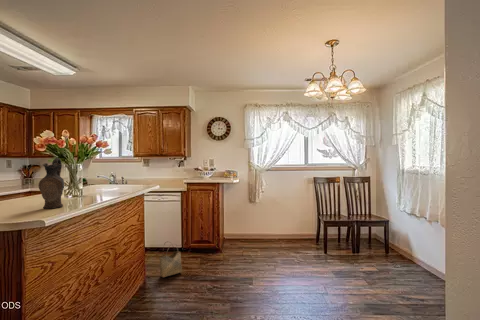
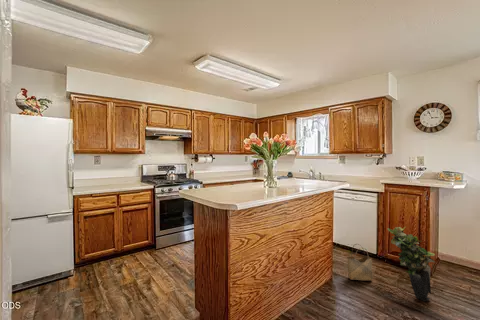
ceramic pitcher: present [38,158,64,208] -> none [242,159,258,198]
potted plant: none [194,217,228,276] -> present [388,227,435,302]

